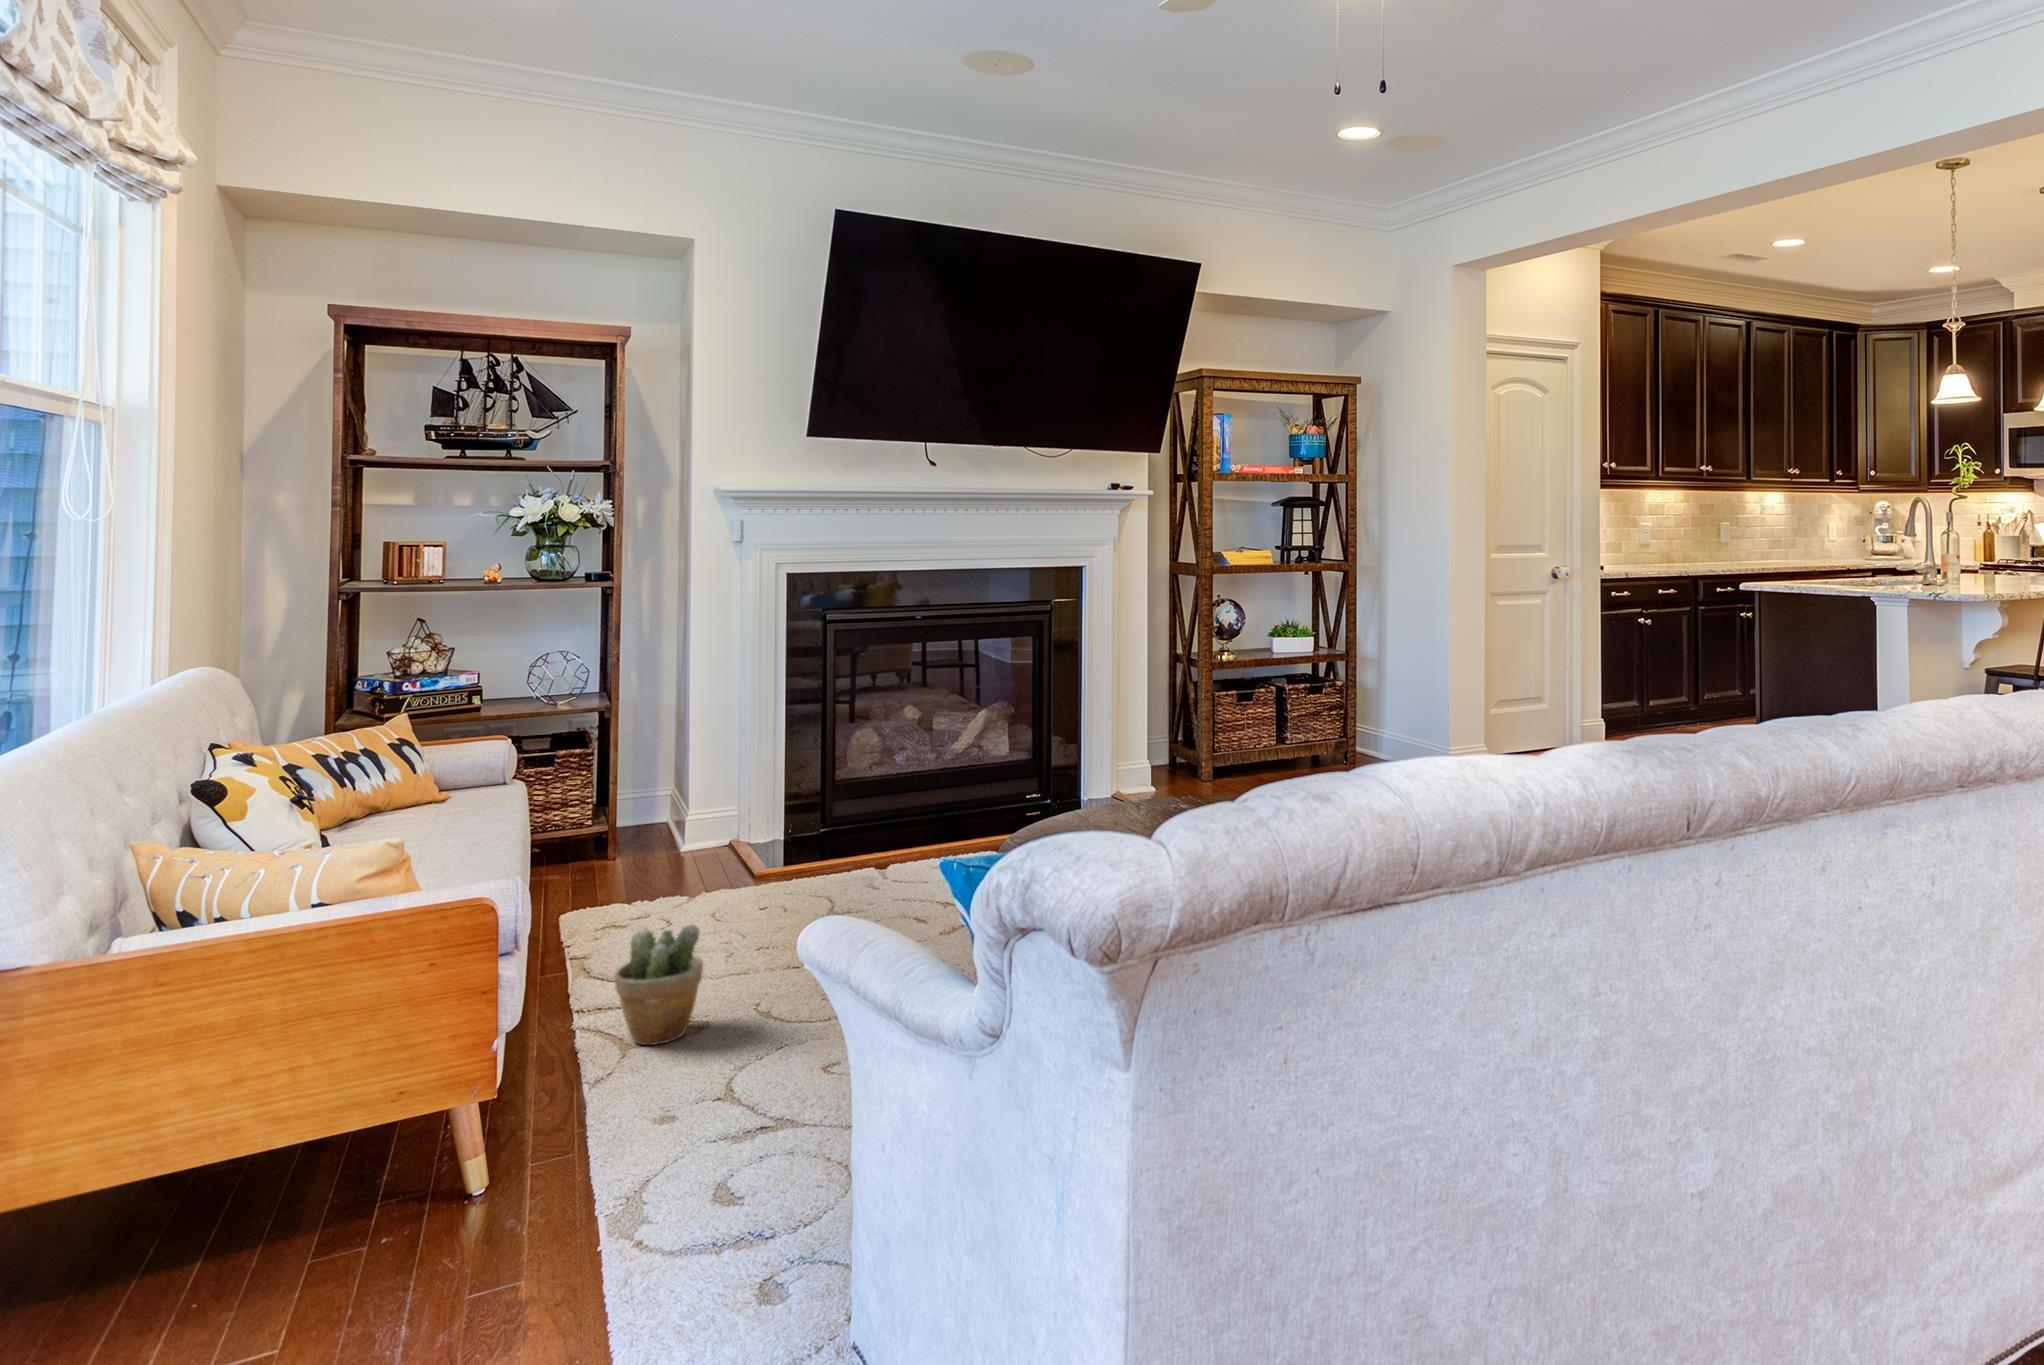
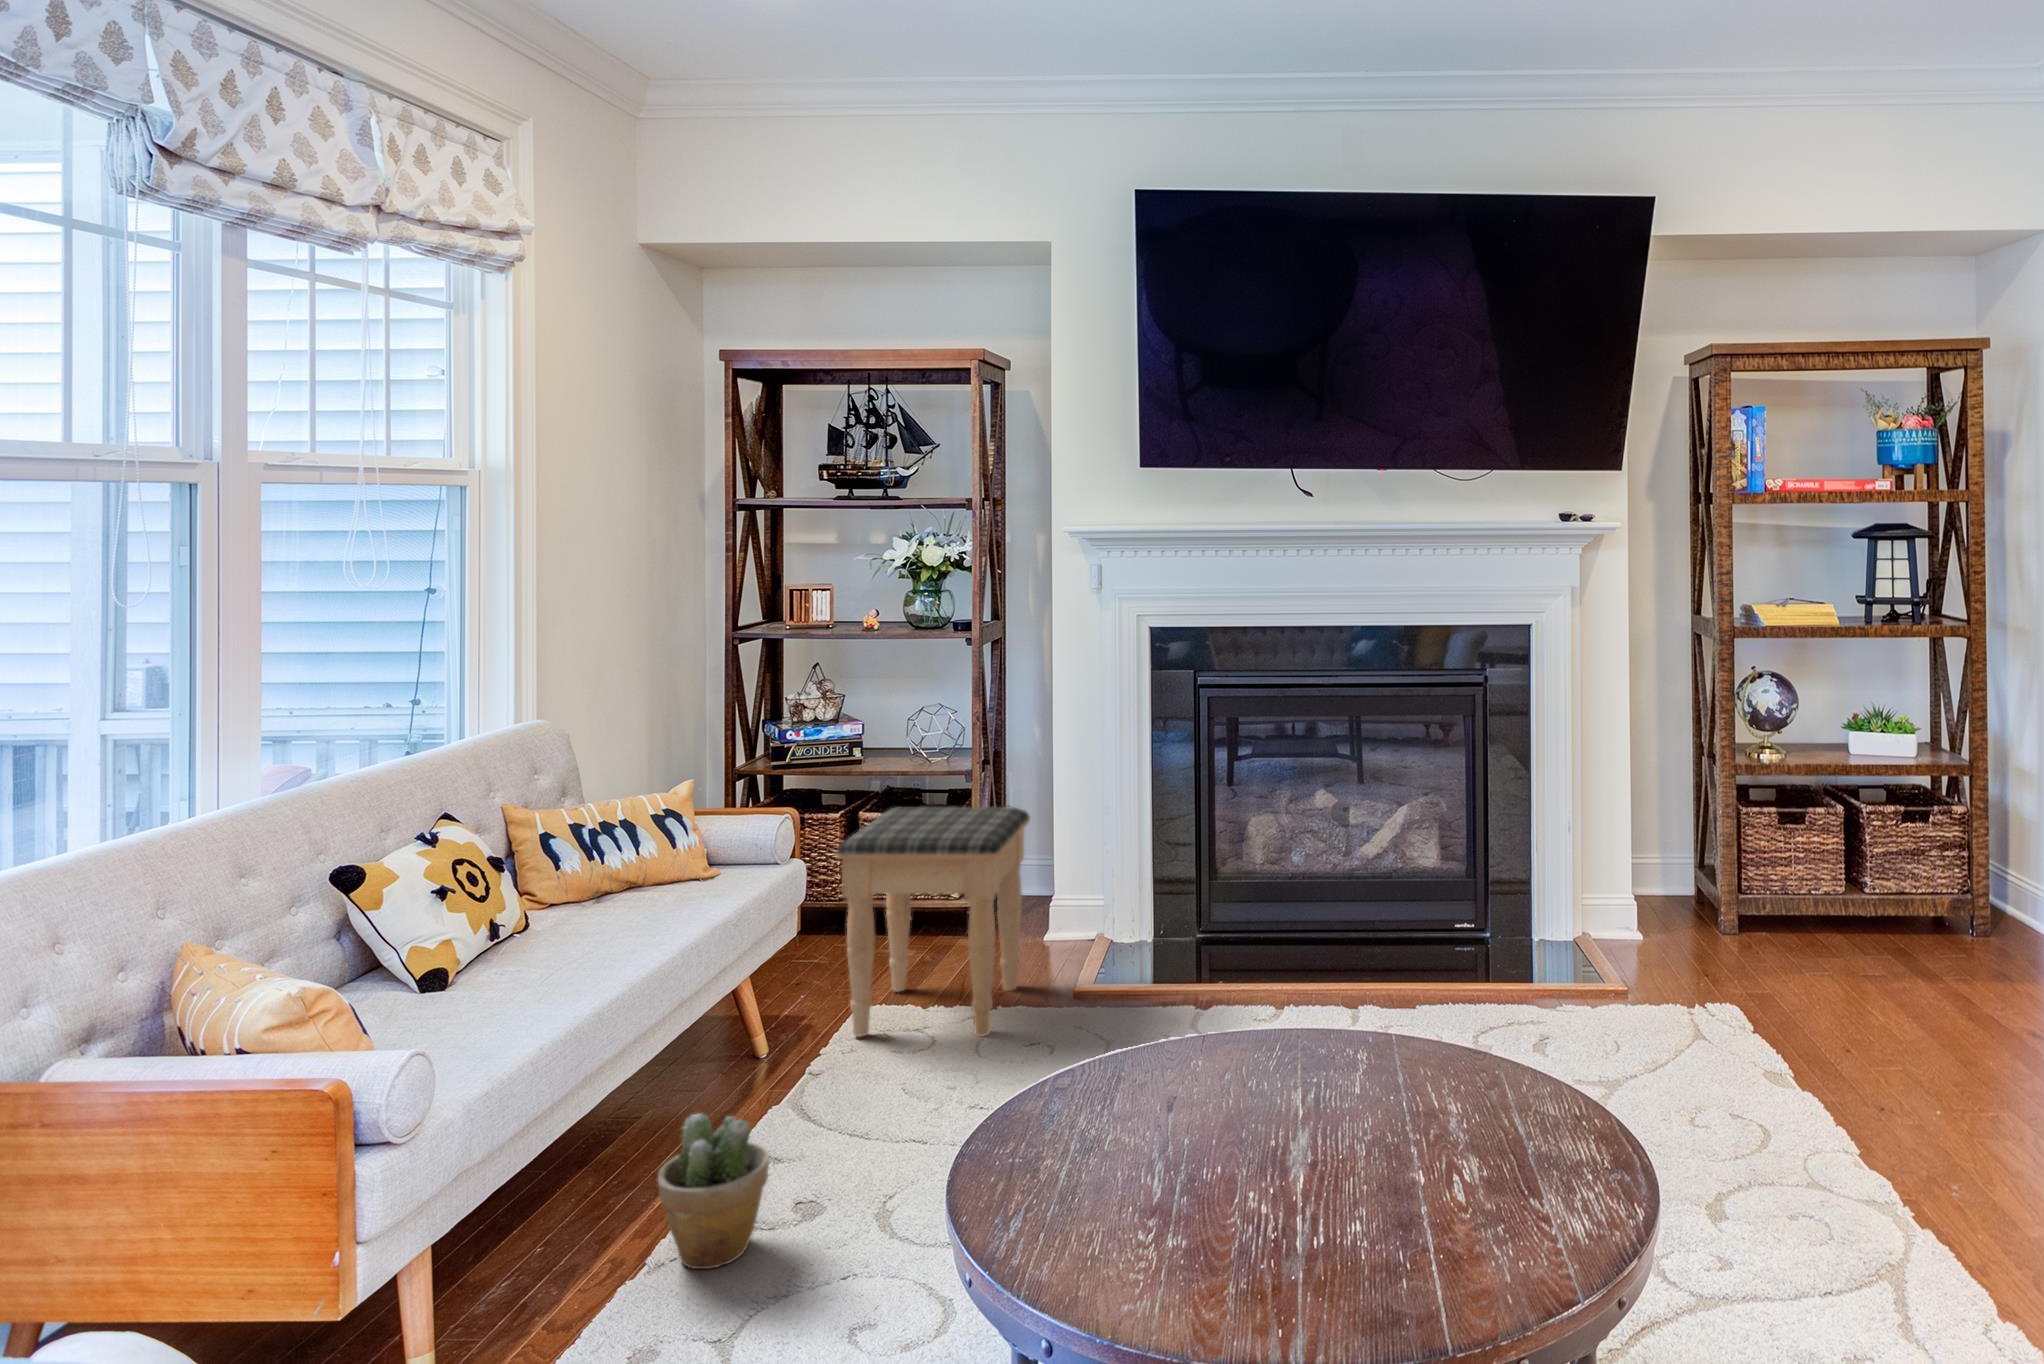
footstool: none [572,724,734,923] -> present [836,807,1030,1037]

